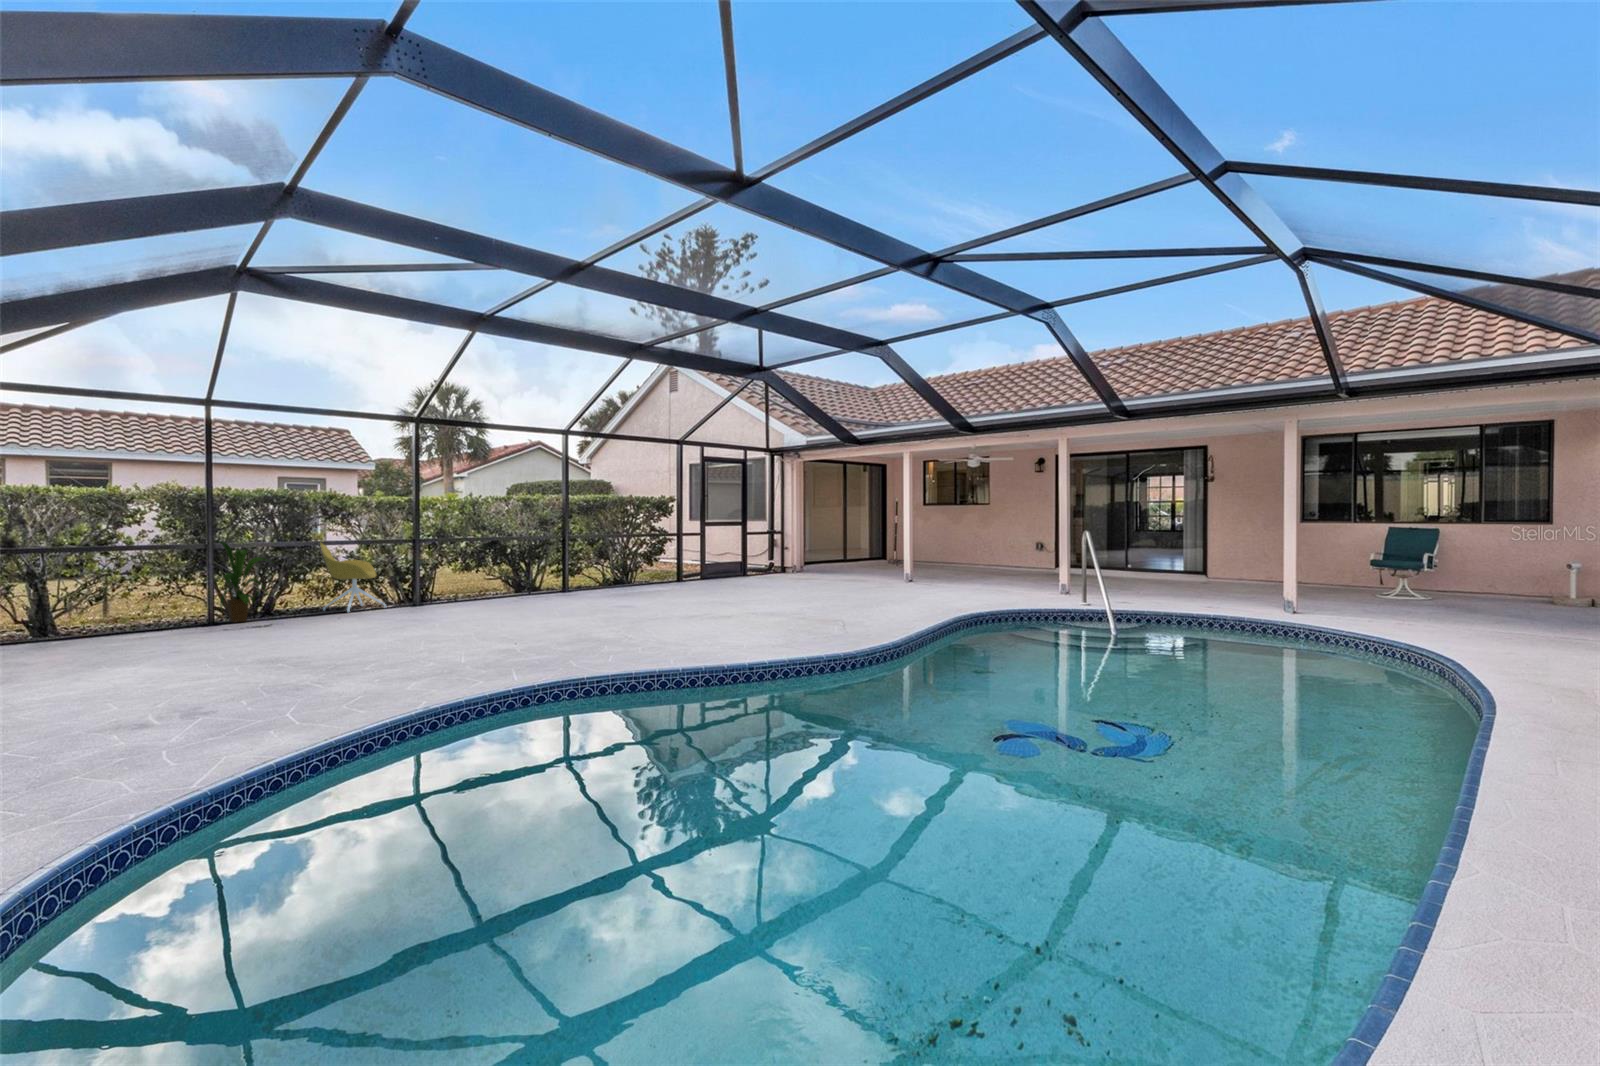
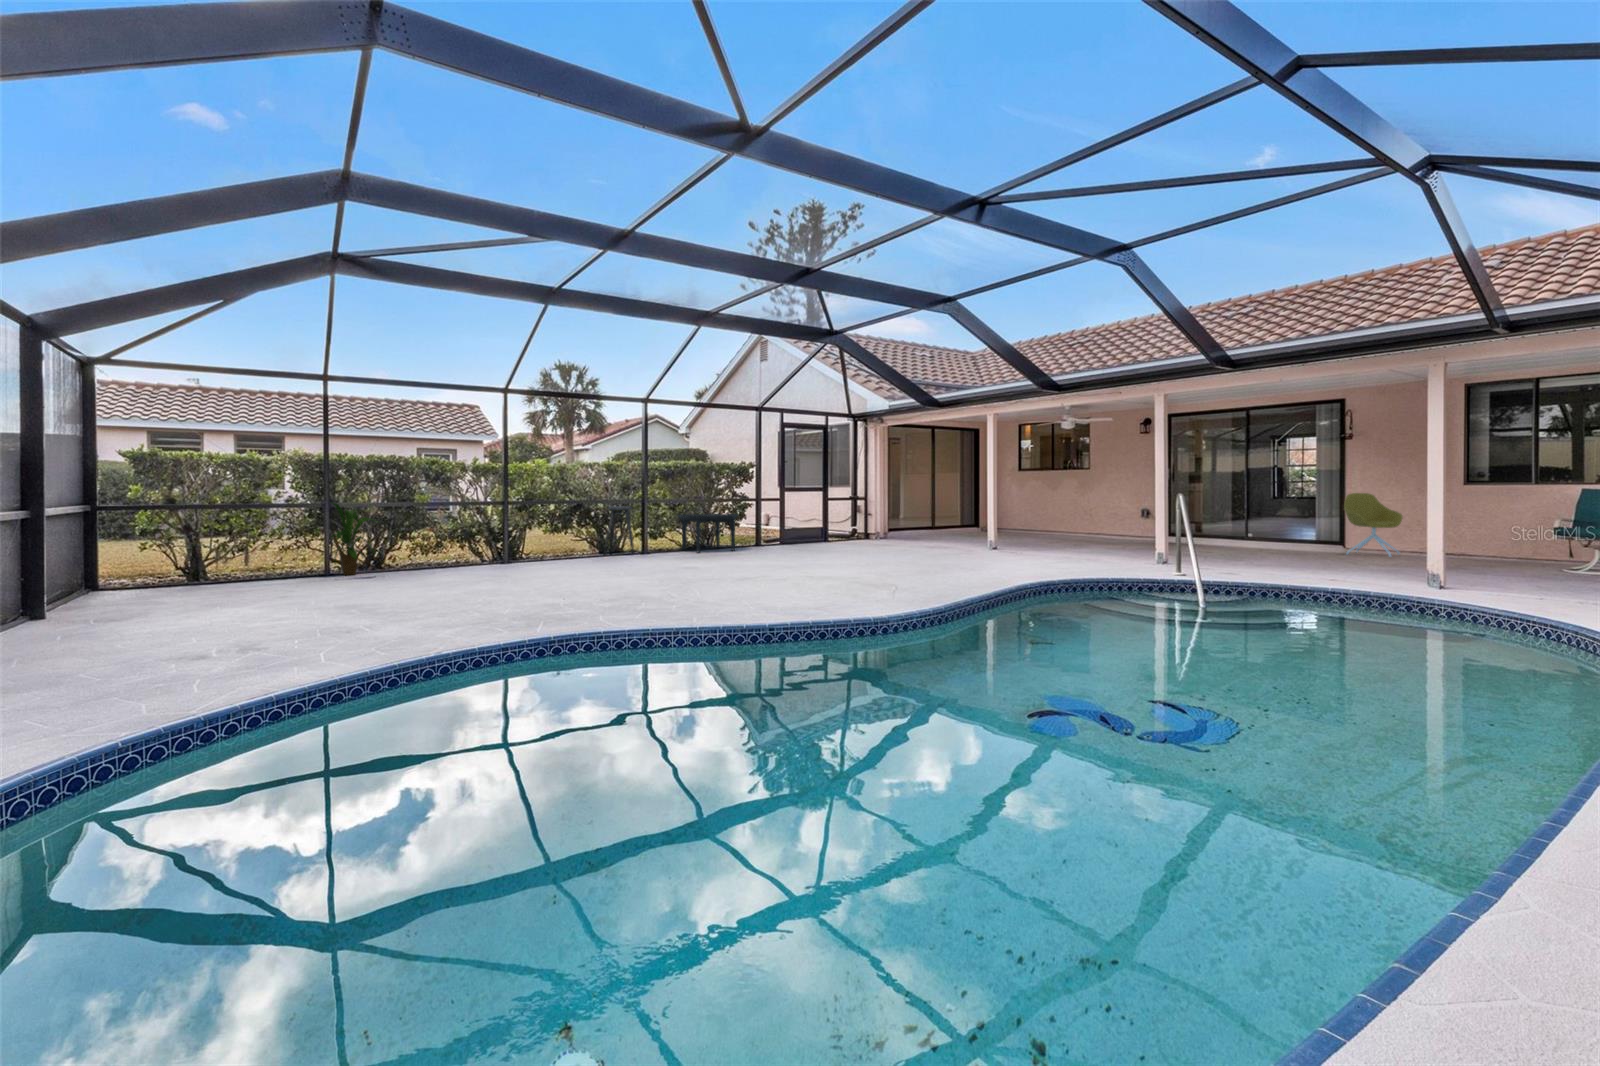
stool: none [521,541,553,593] -> present [604,506,634,554]
chair: present [320,543,387,612] -> present [1344,493,1402,556]
round table: none [596,548,660,588] -> present [678,514,737,553]

